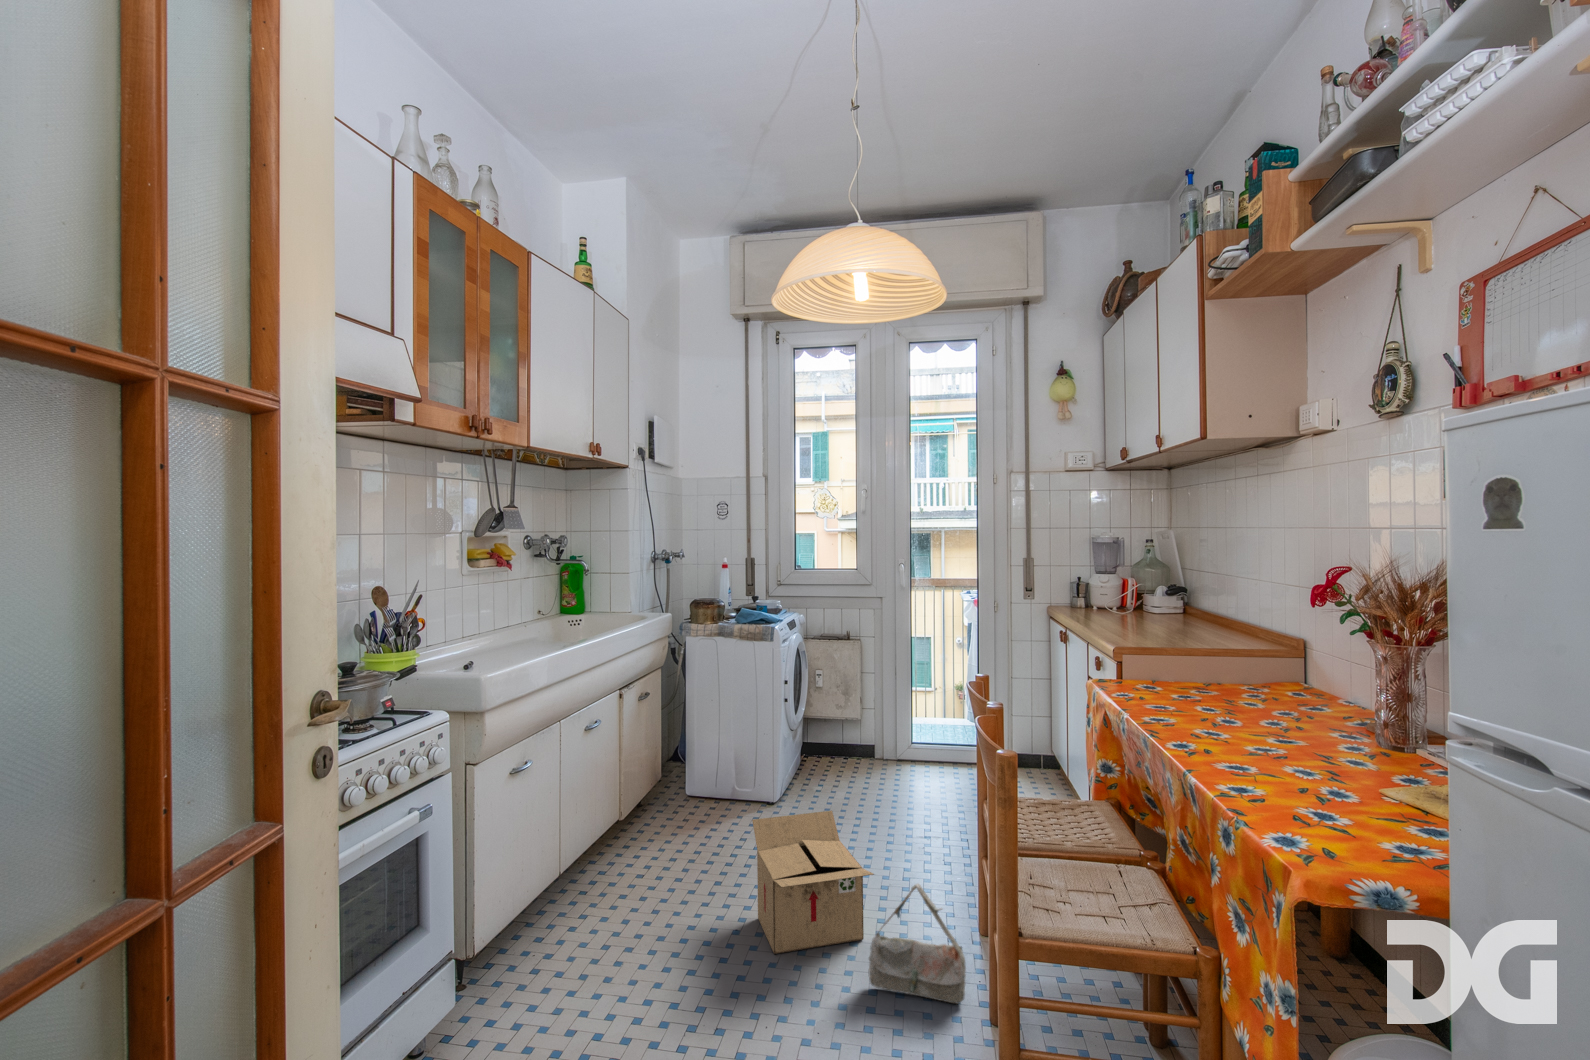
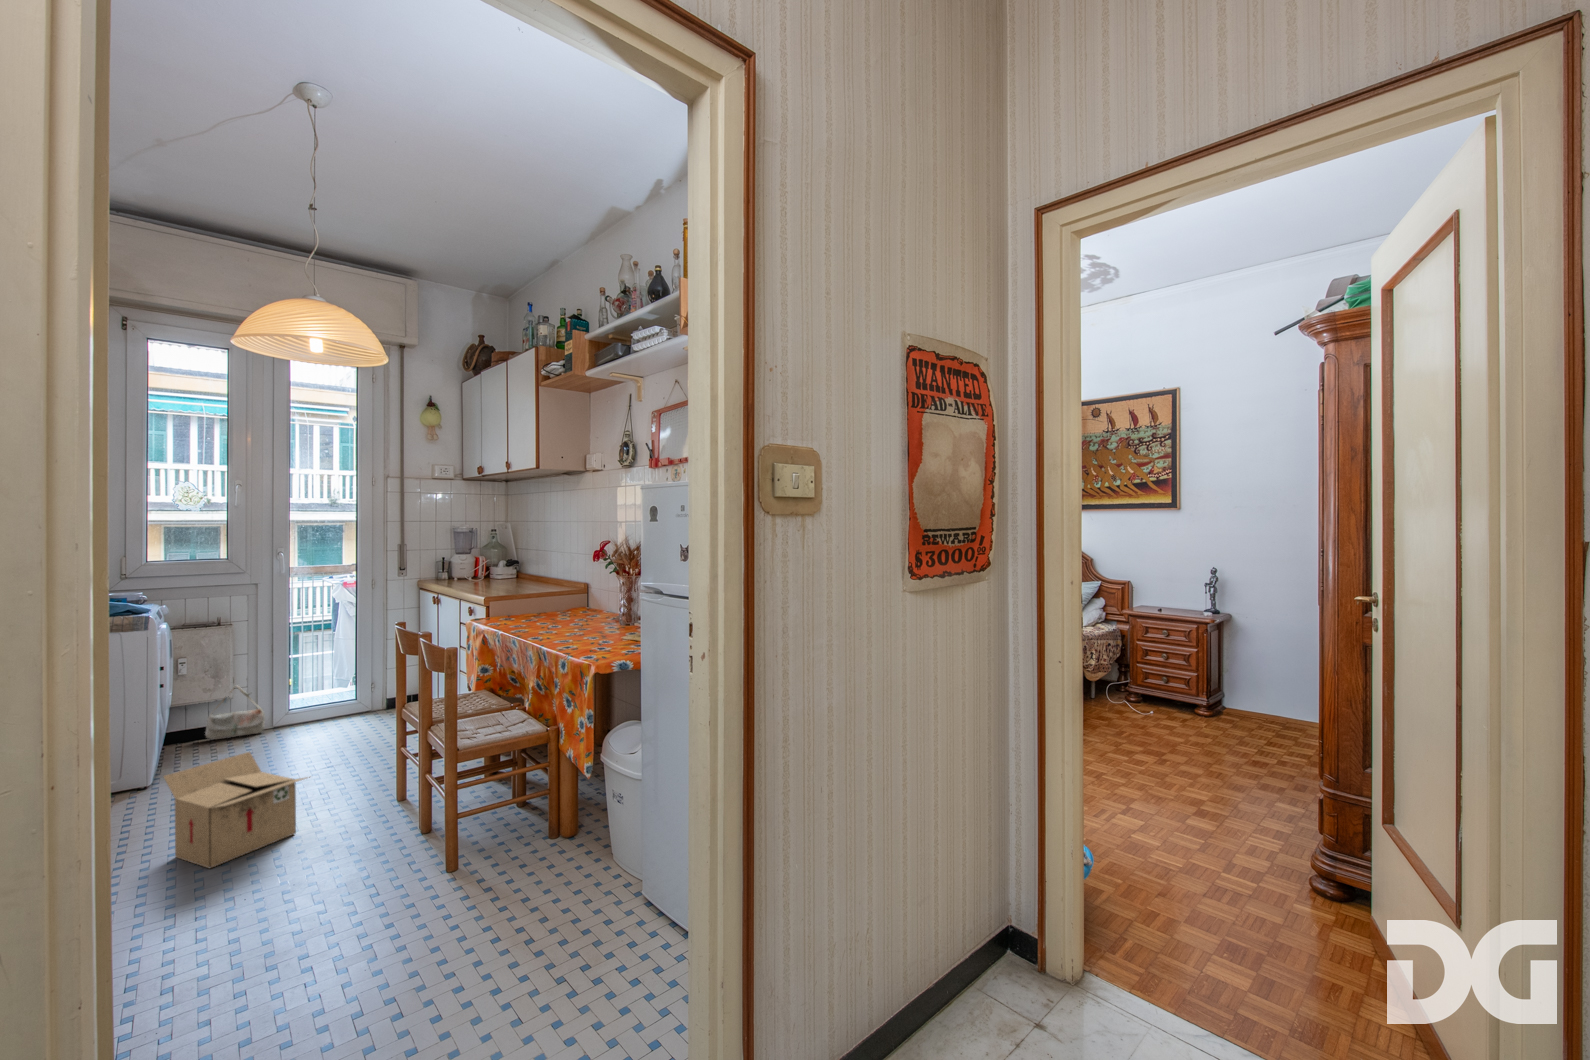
bag: present [868,884,966,1004] -> present [205,685,265,739]

